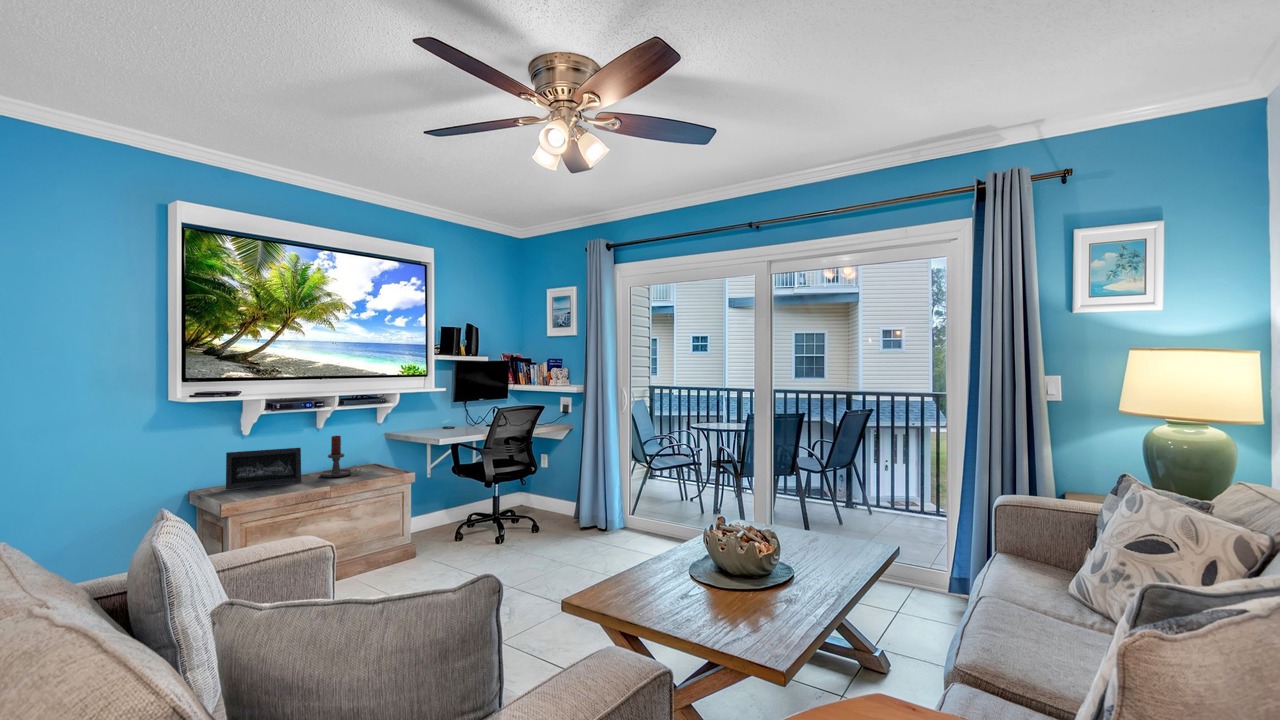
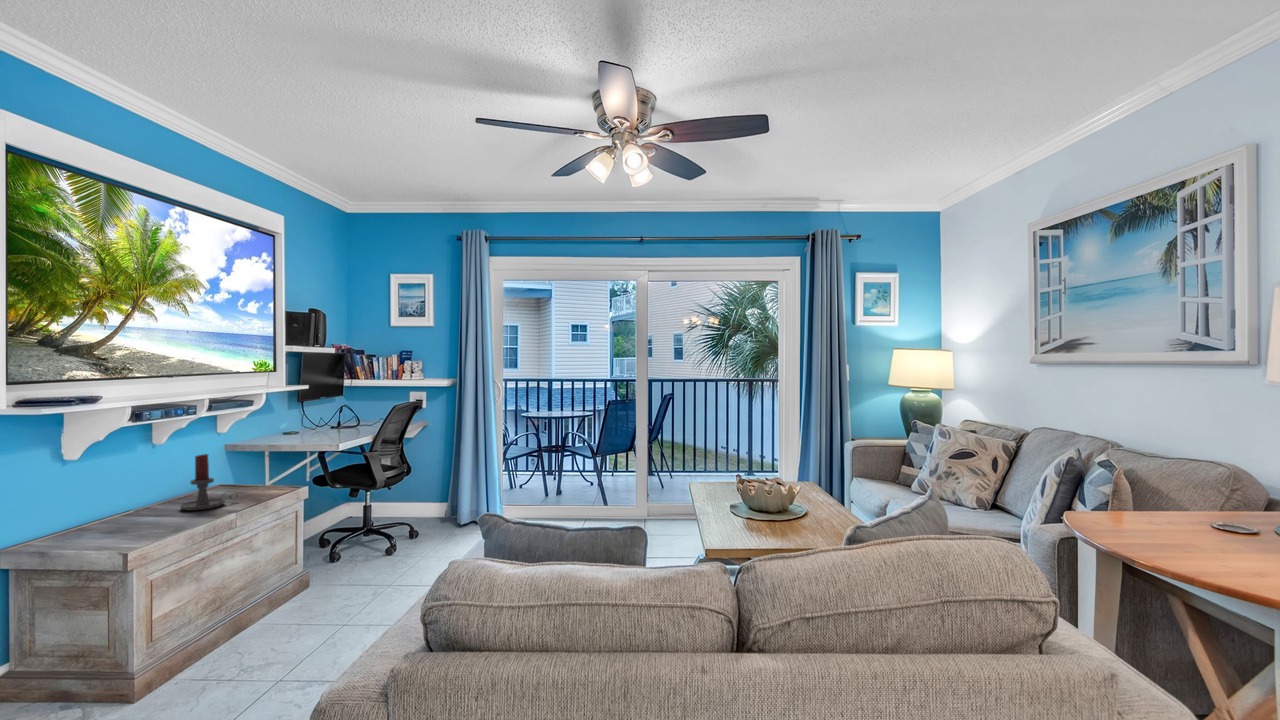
picture frame: present [226,448,301,489] -> none [61,473,175,543]

